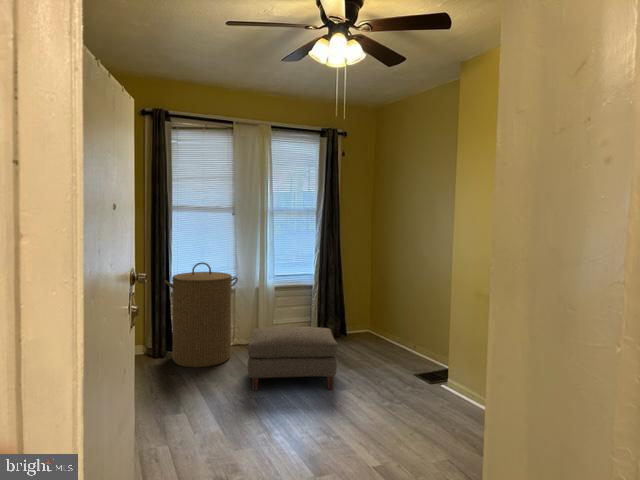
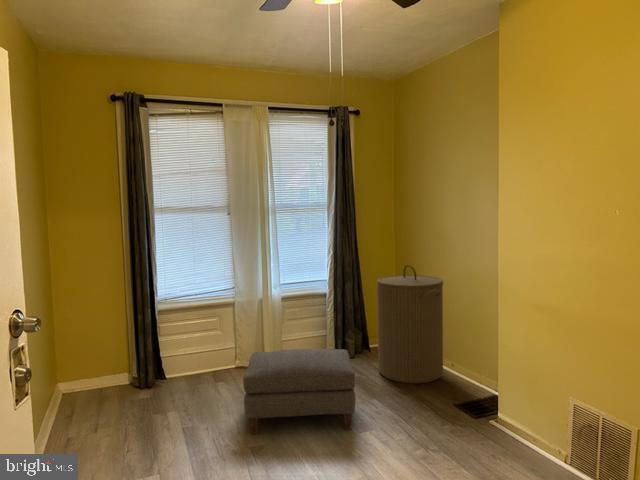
laundry hamper: present [165,262,238,367] -> present [377,265,443,384]

